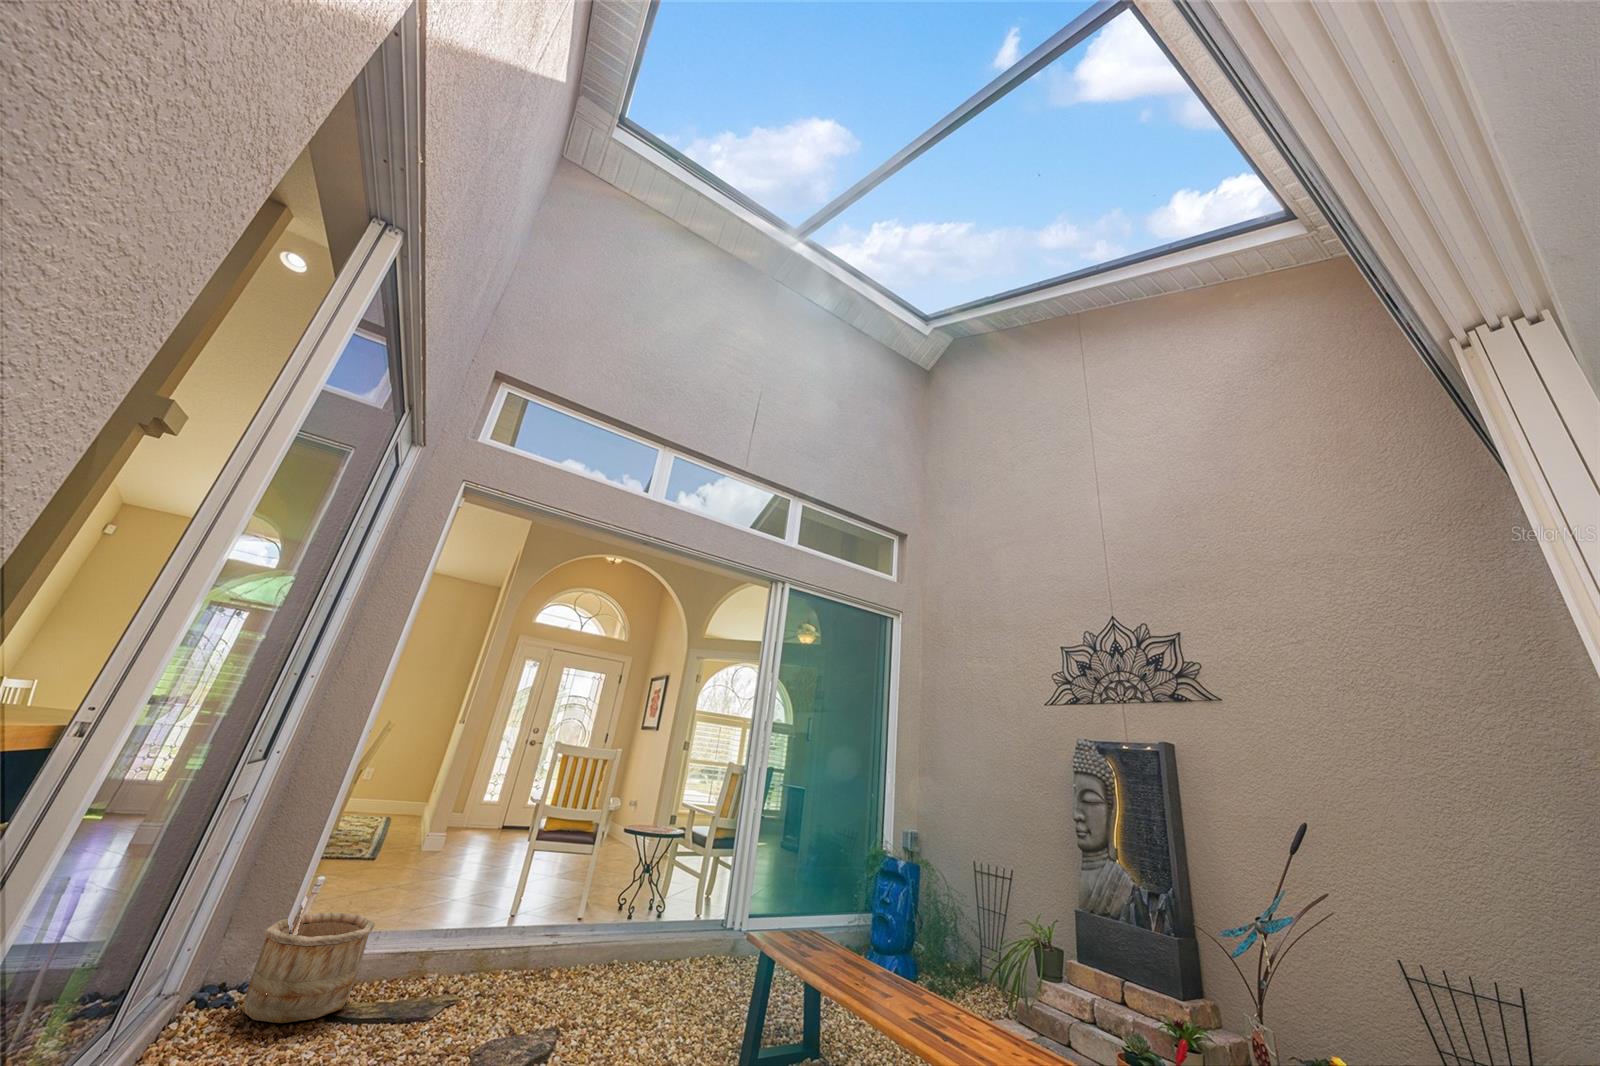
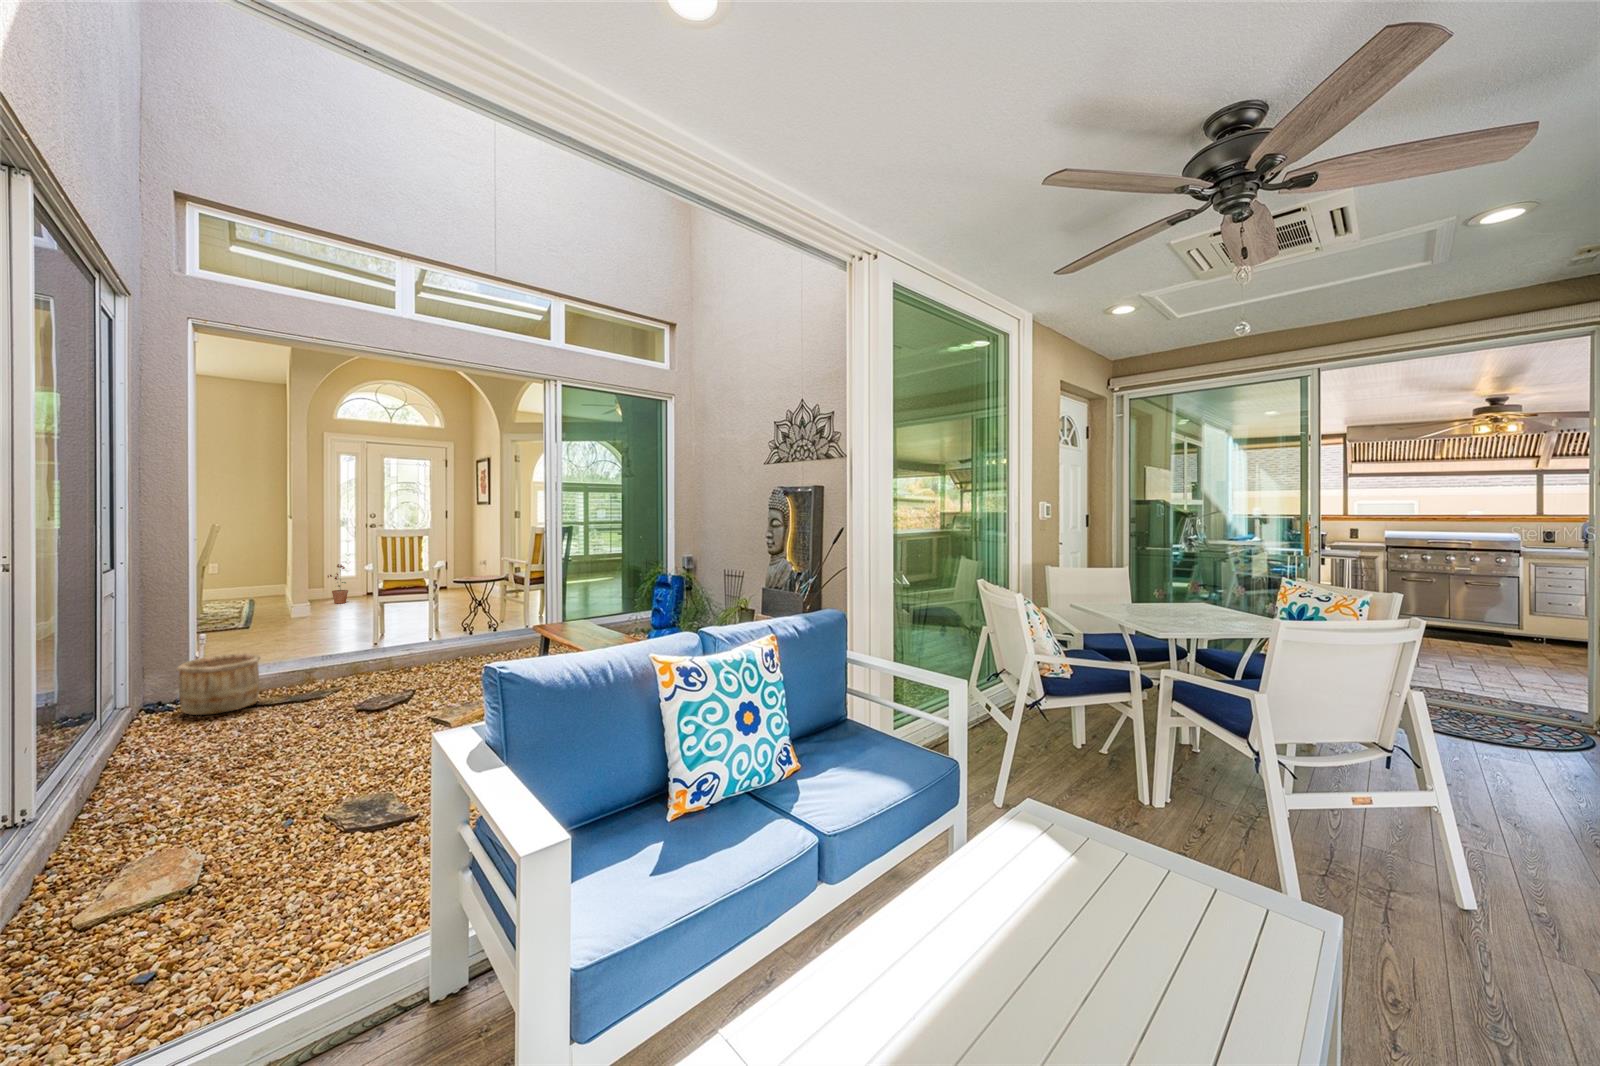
potted plant: none [472,785,496,835] -> present [328,564,348,604]

